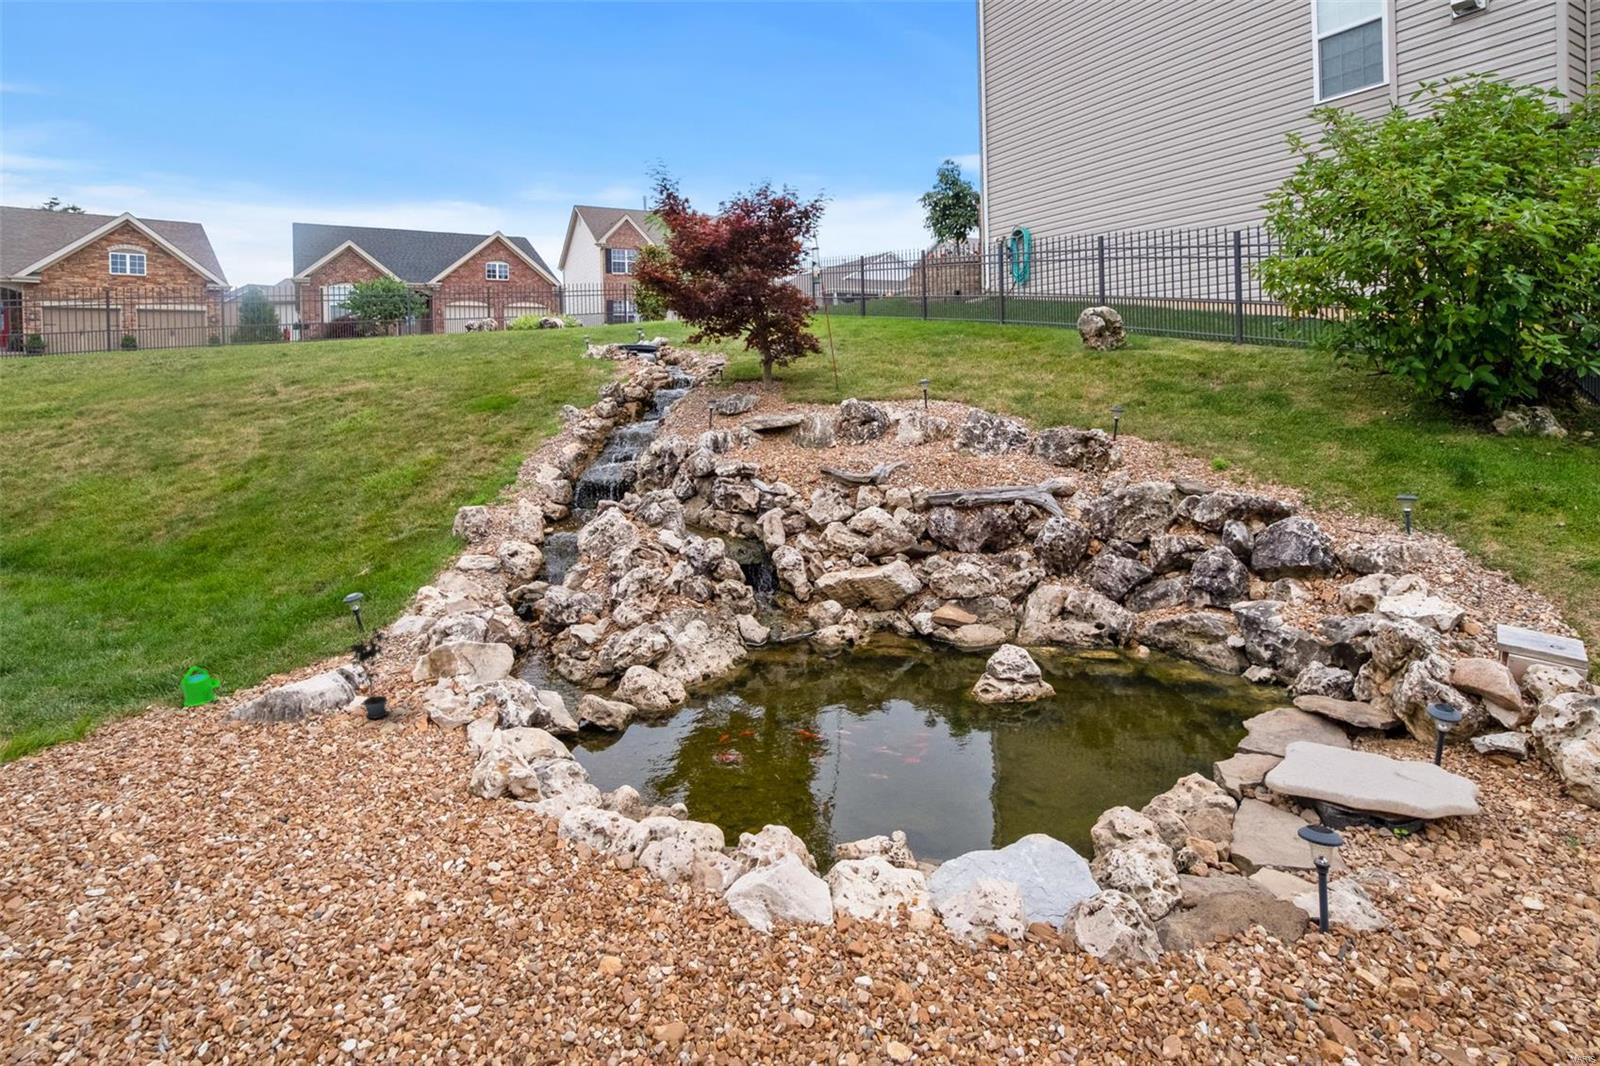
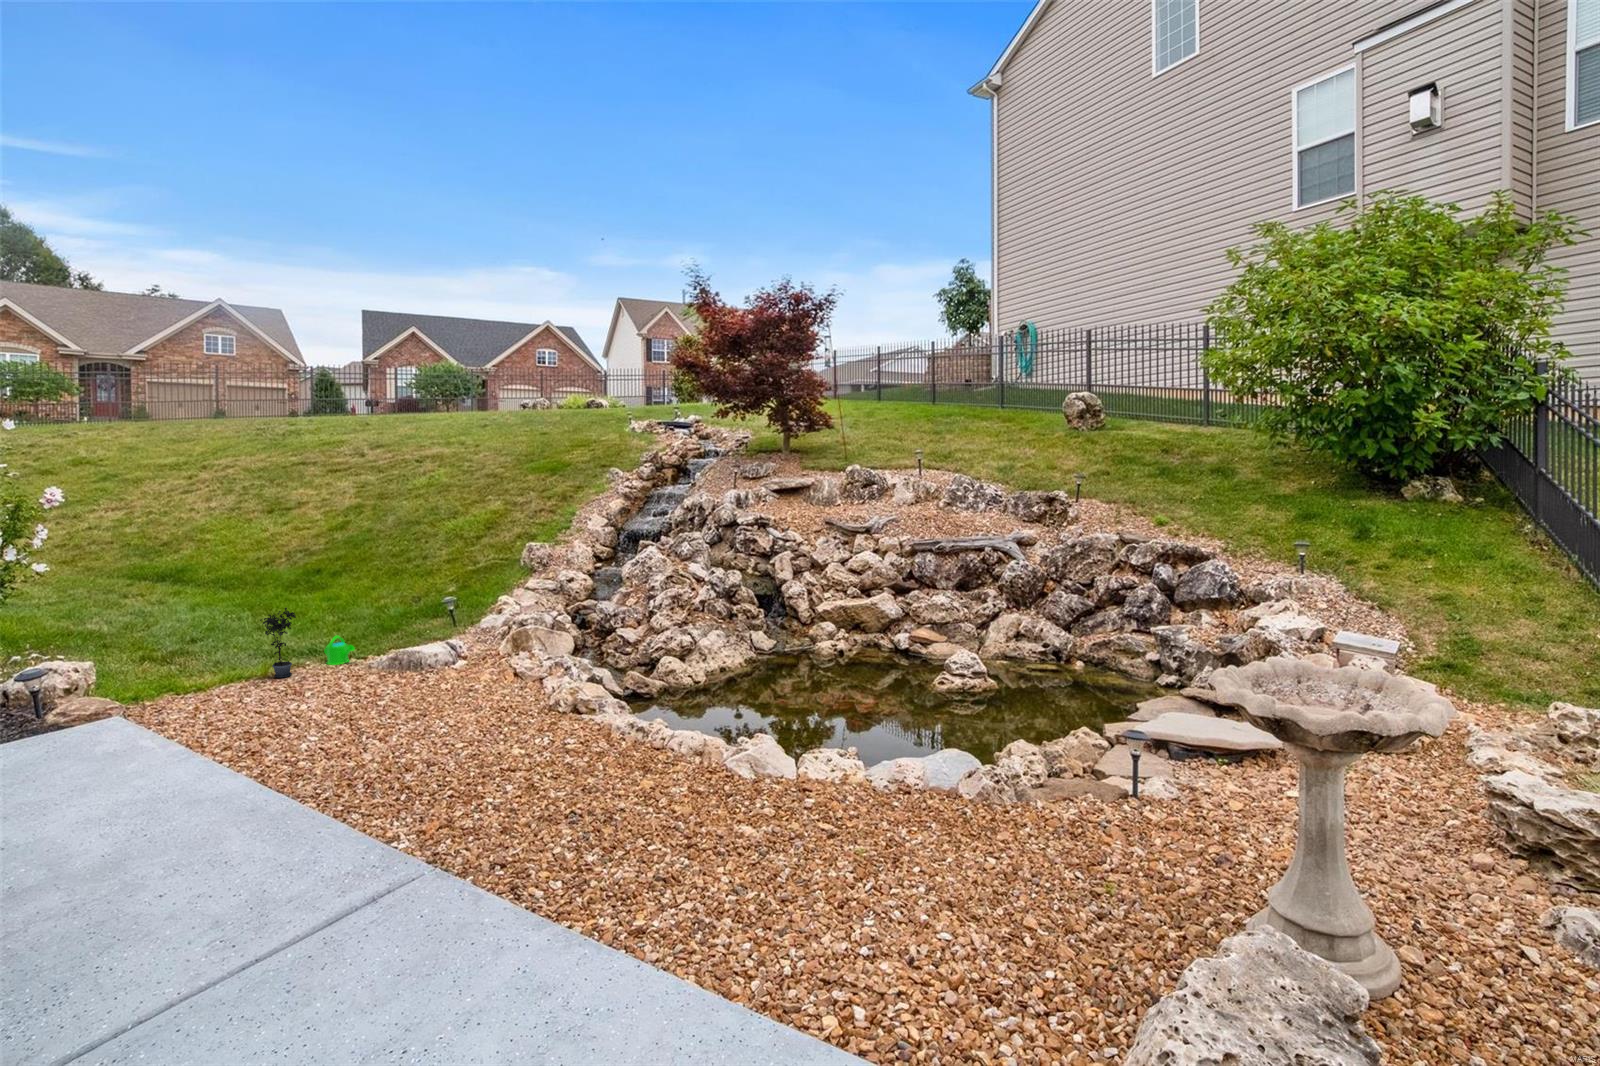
potted plant: present [345,629,388,719] -> present [260,608,296,678]

